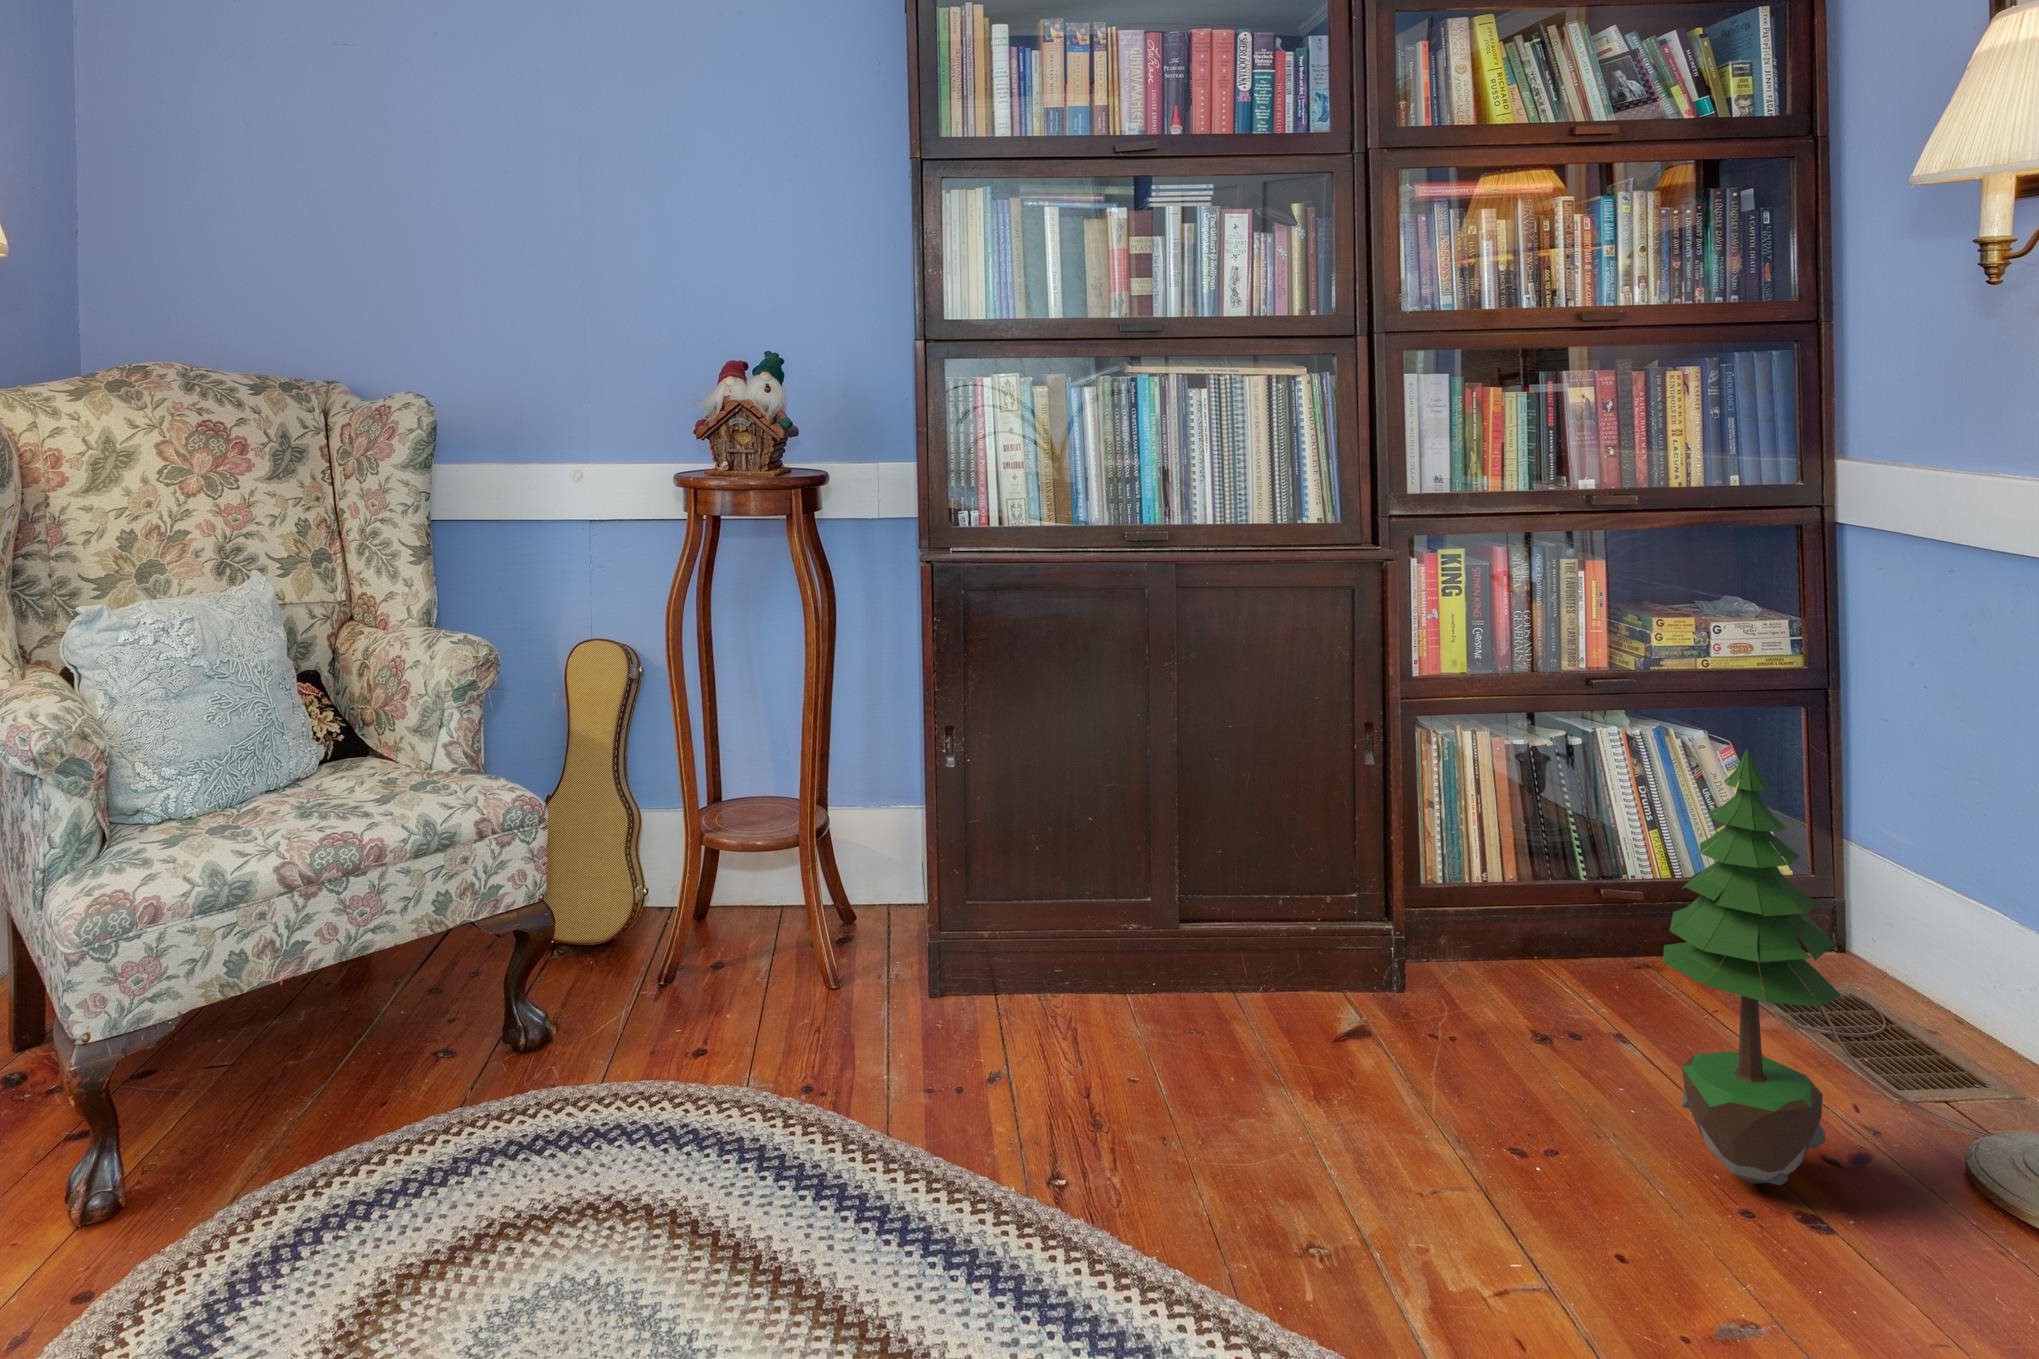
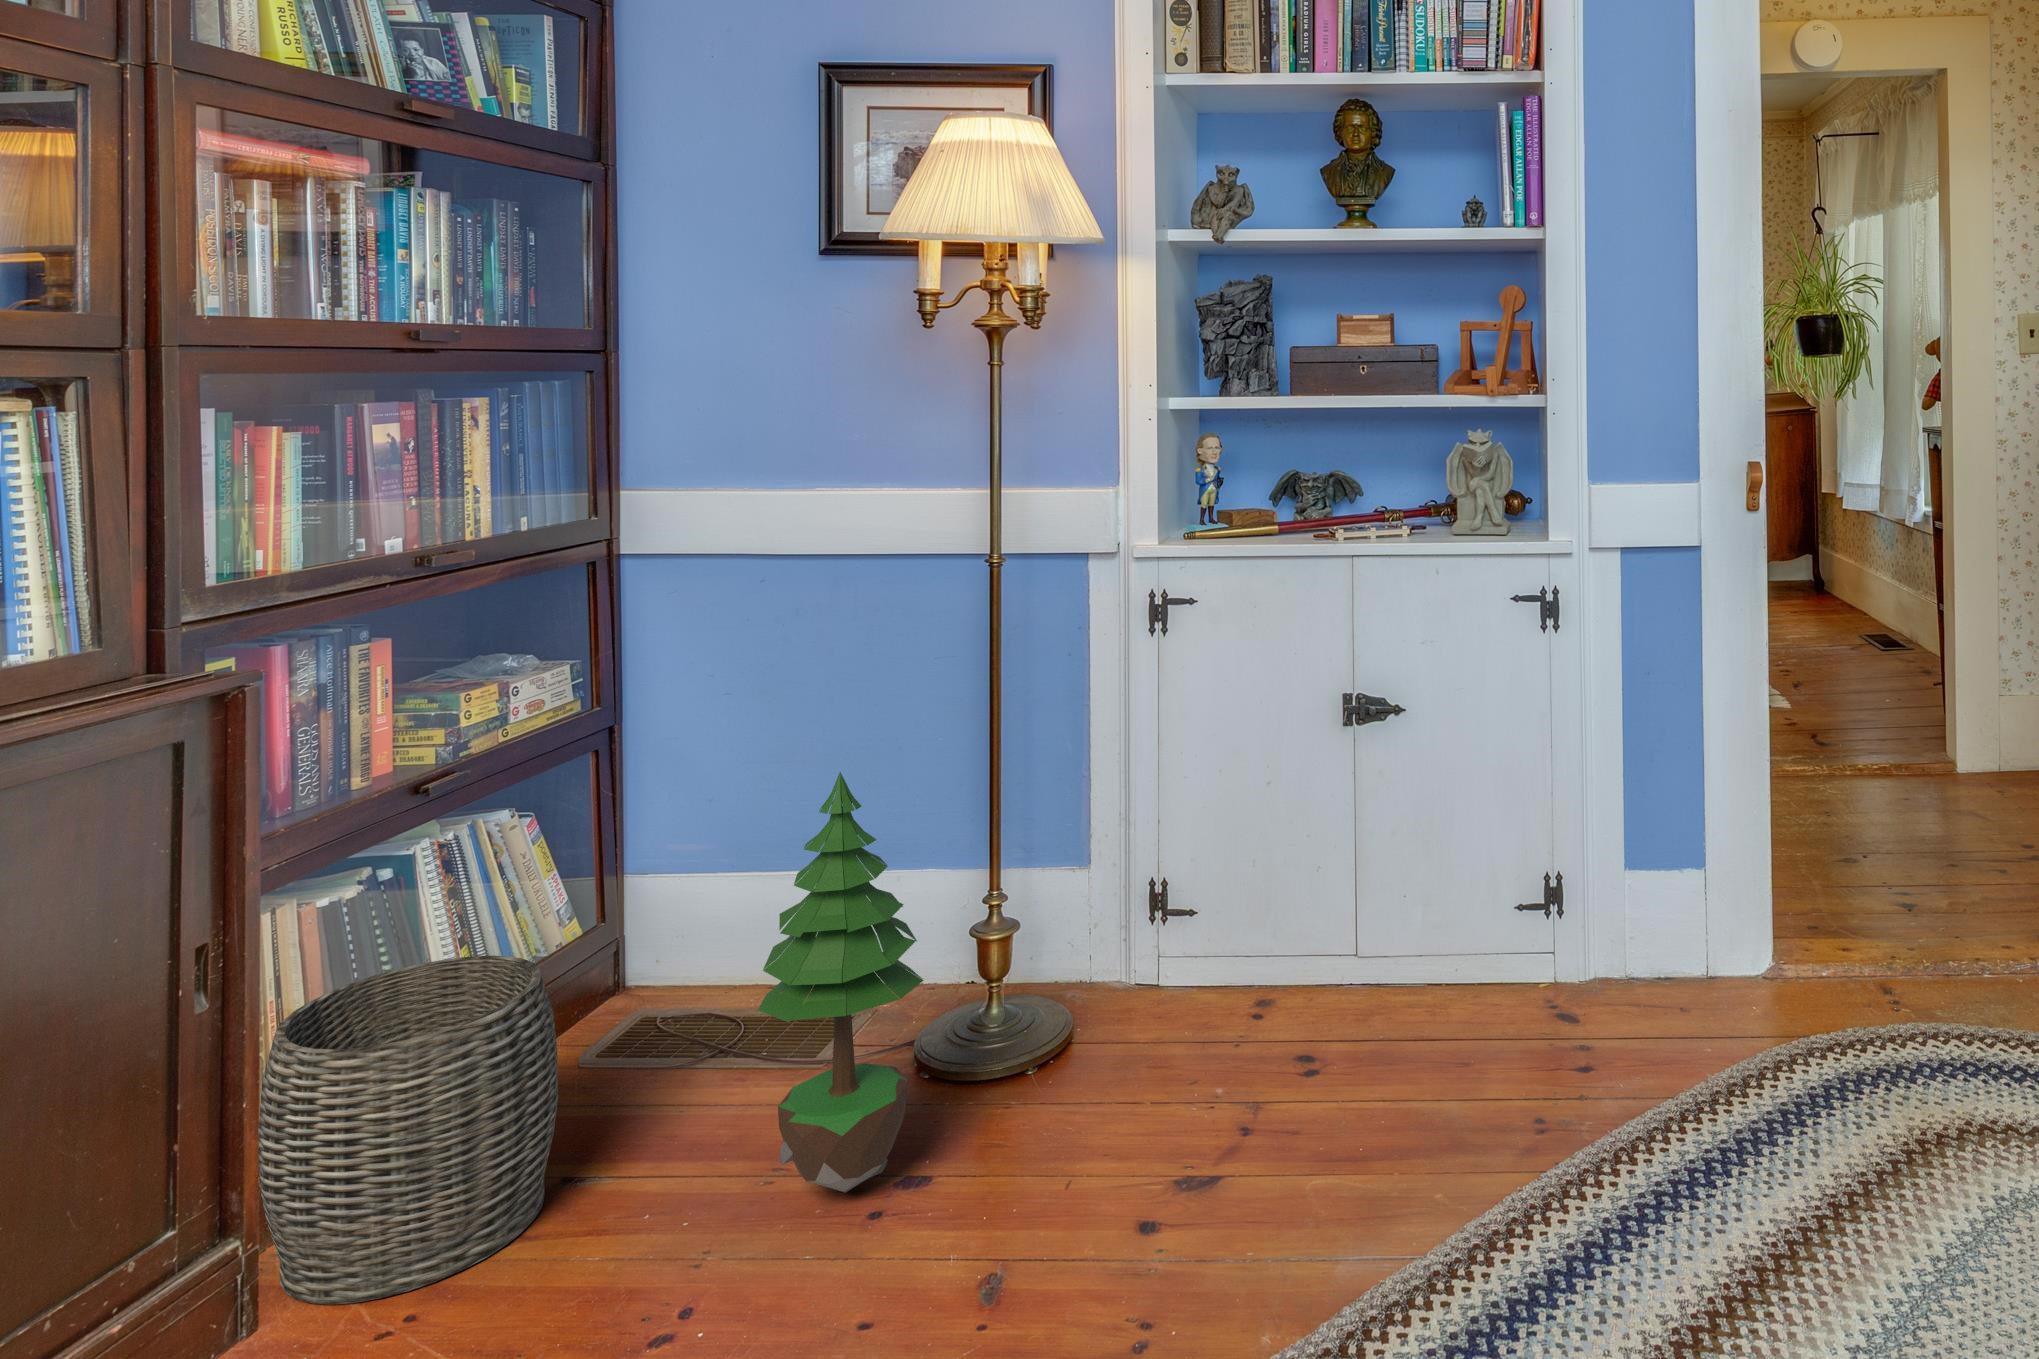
woven basket: none [1416,803,1614,1046] -> present [258,955,558,1304]

